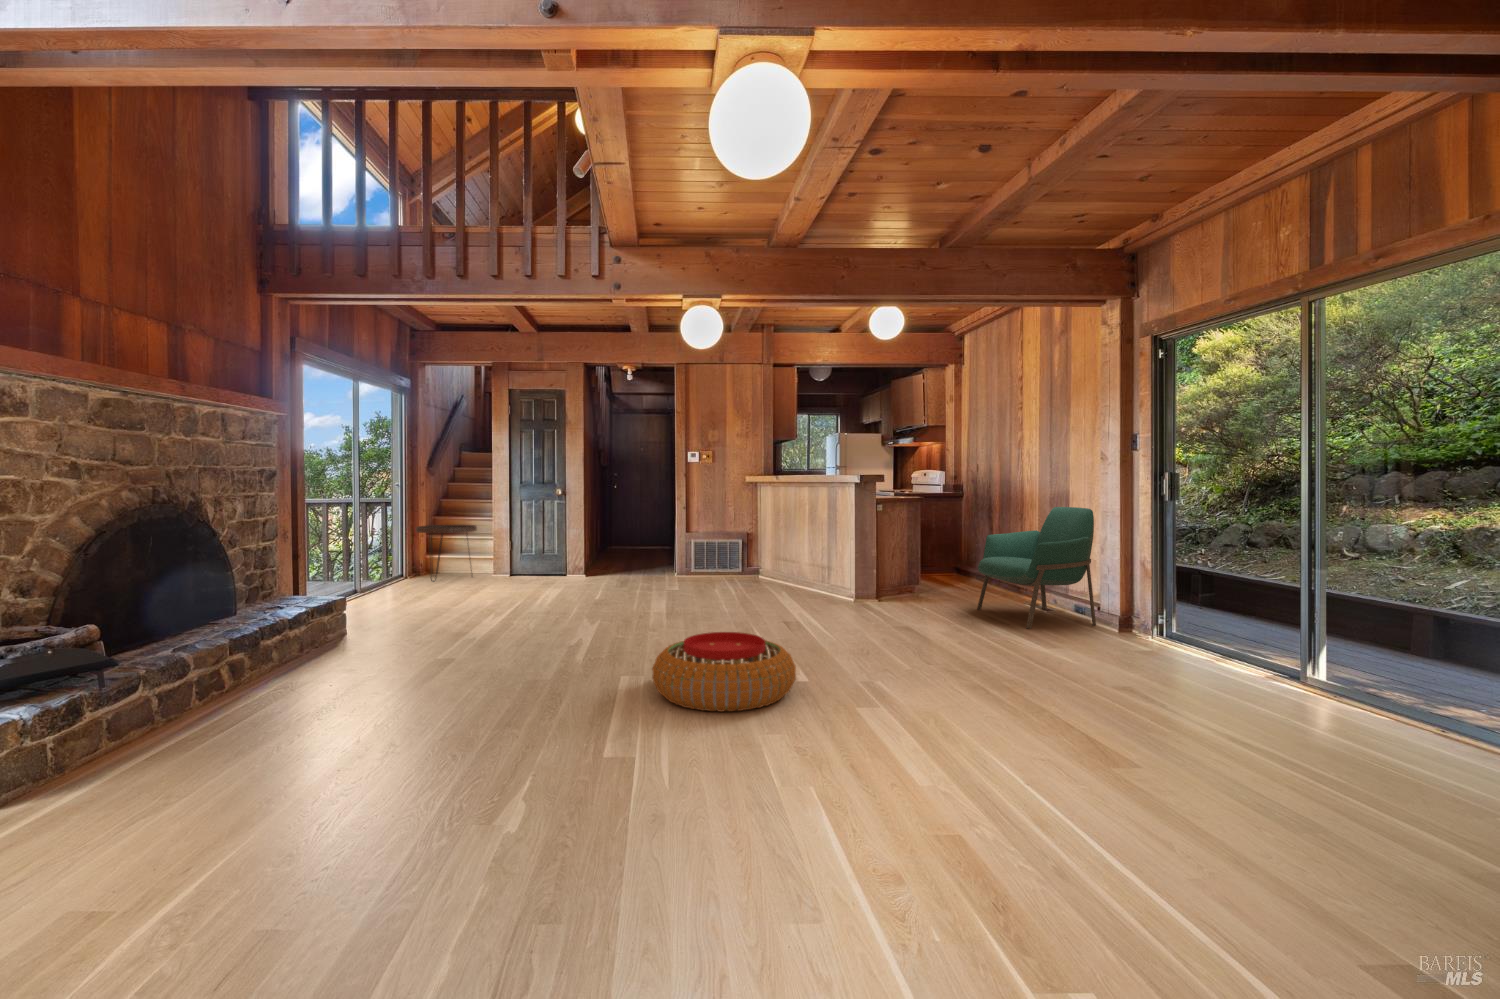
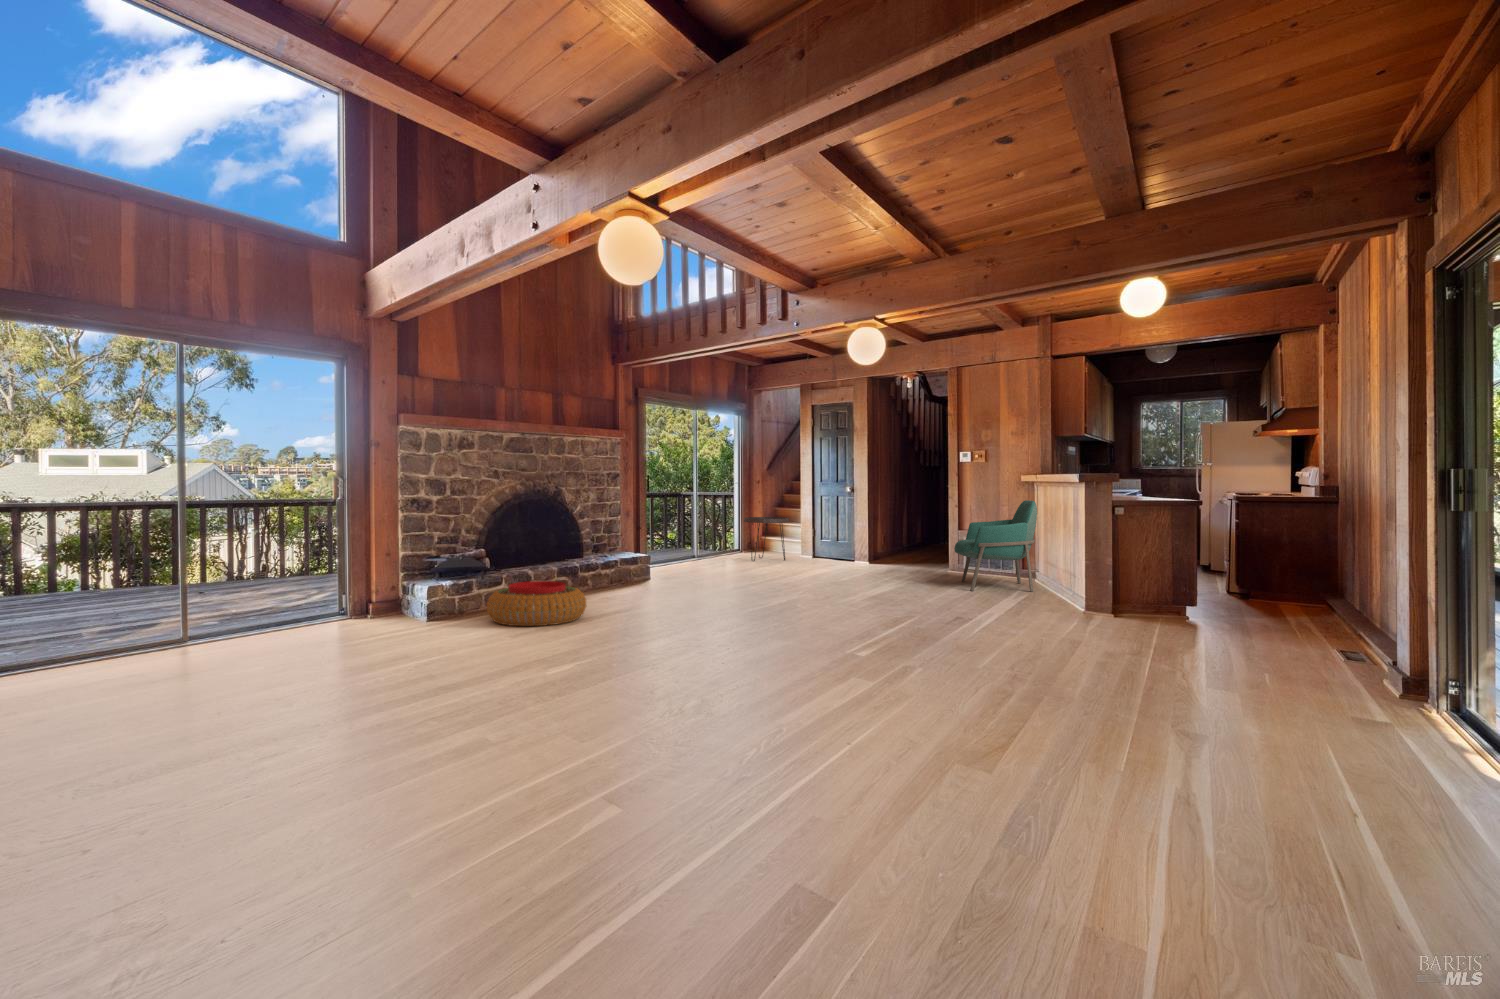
armchair: present [977,507,1096,629] -> present [954,500,1037,592]
pouf: present [652,632,796,712] -> present [487,581,586,626]

